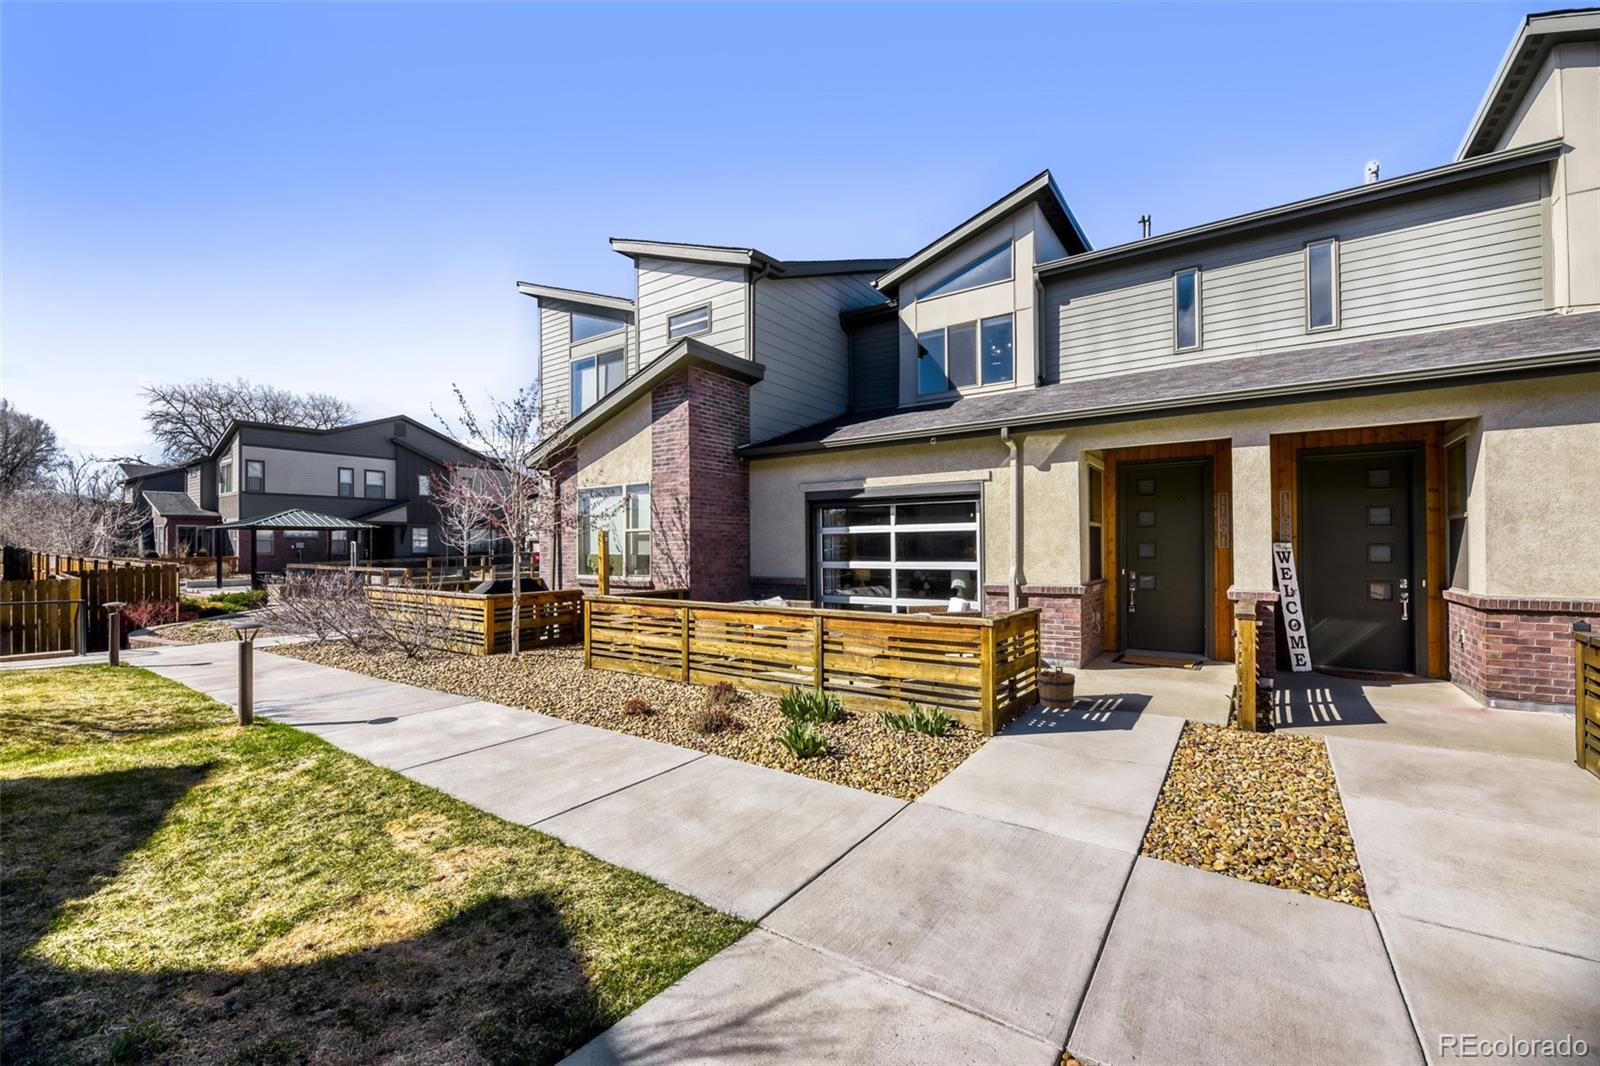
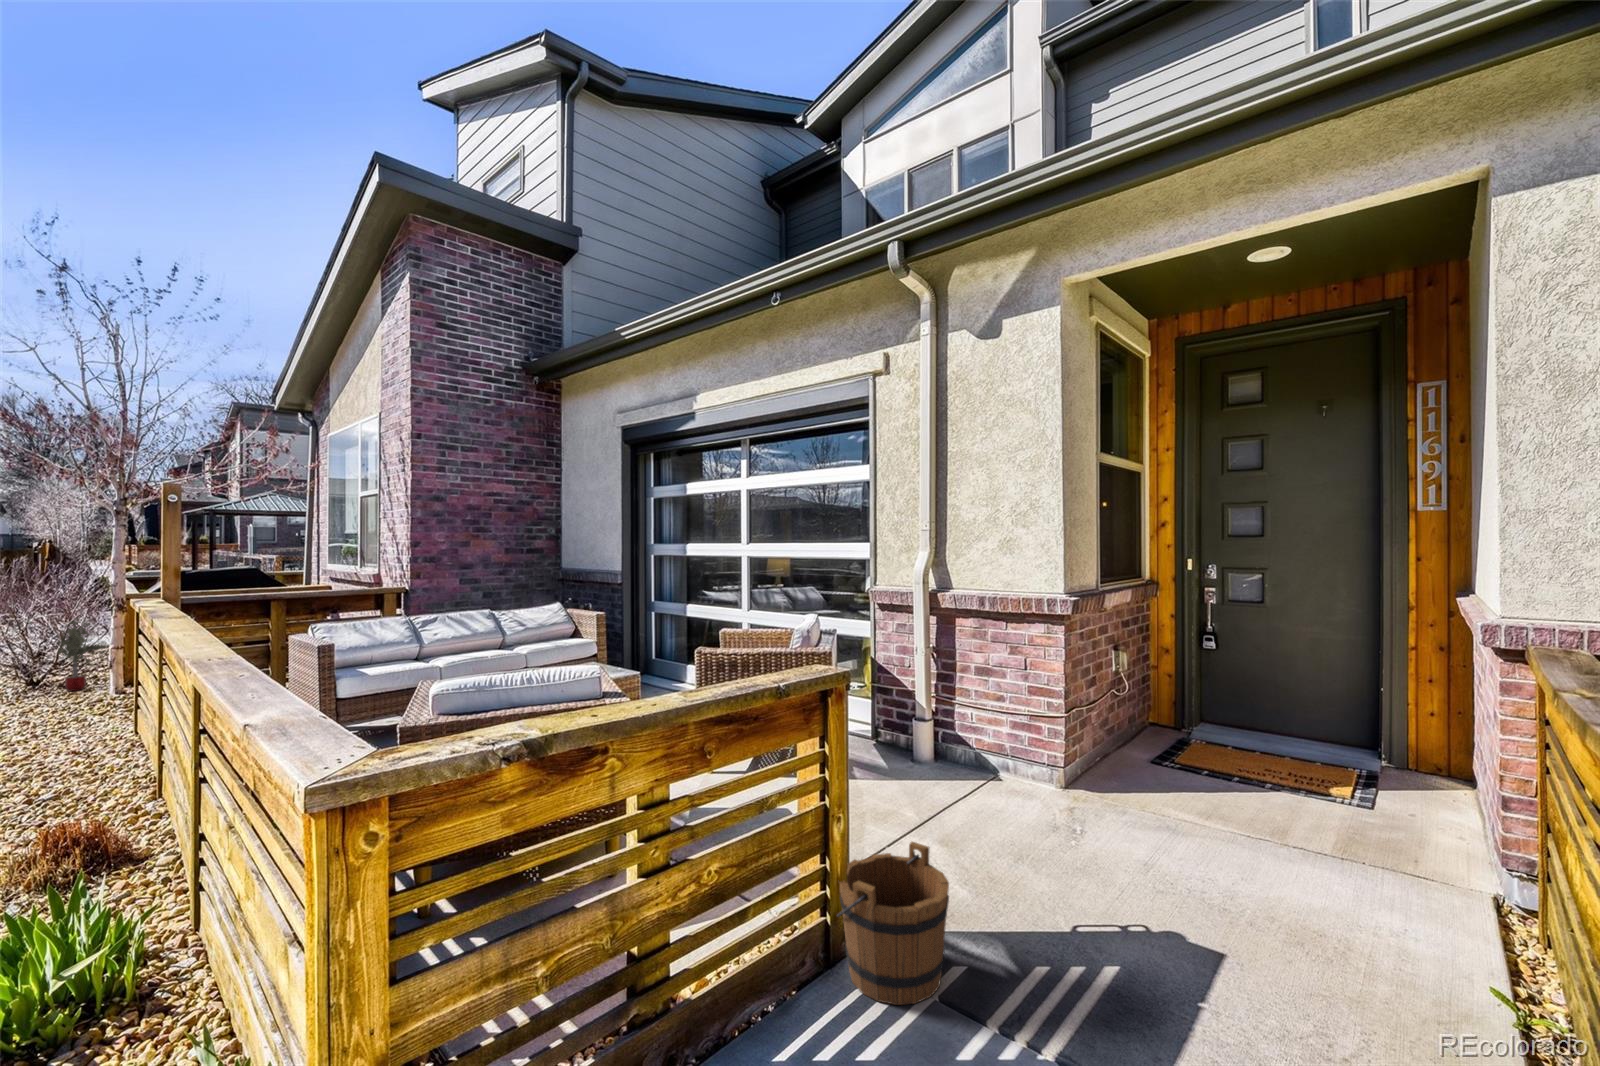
potted tree: none [442,607,472,655] -> present [56,618,108,691]

